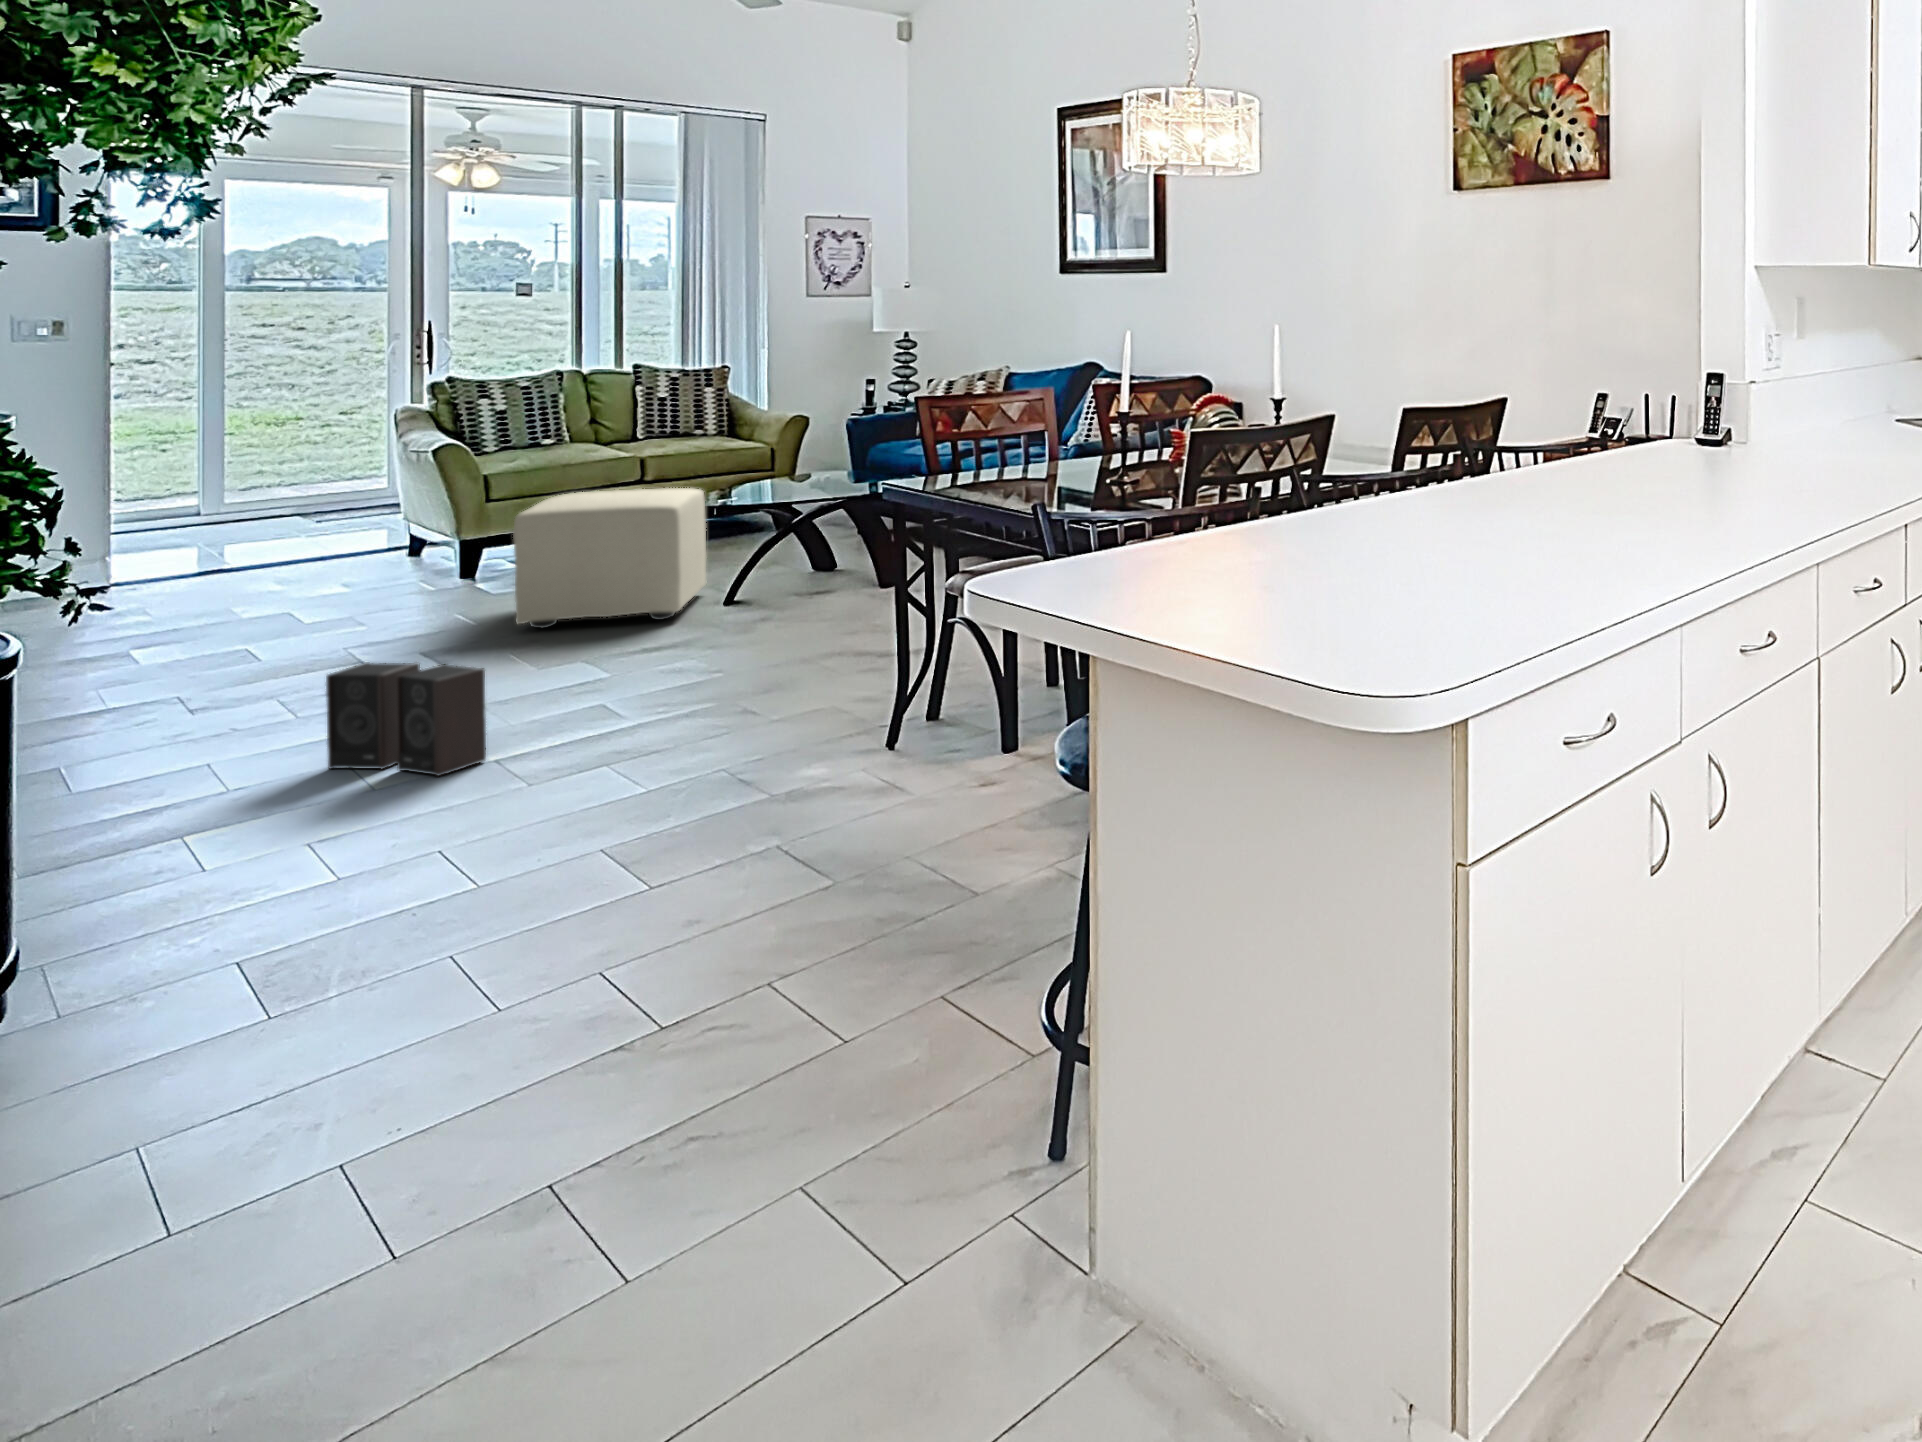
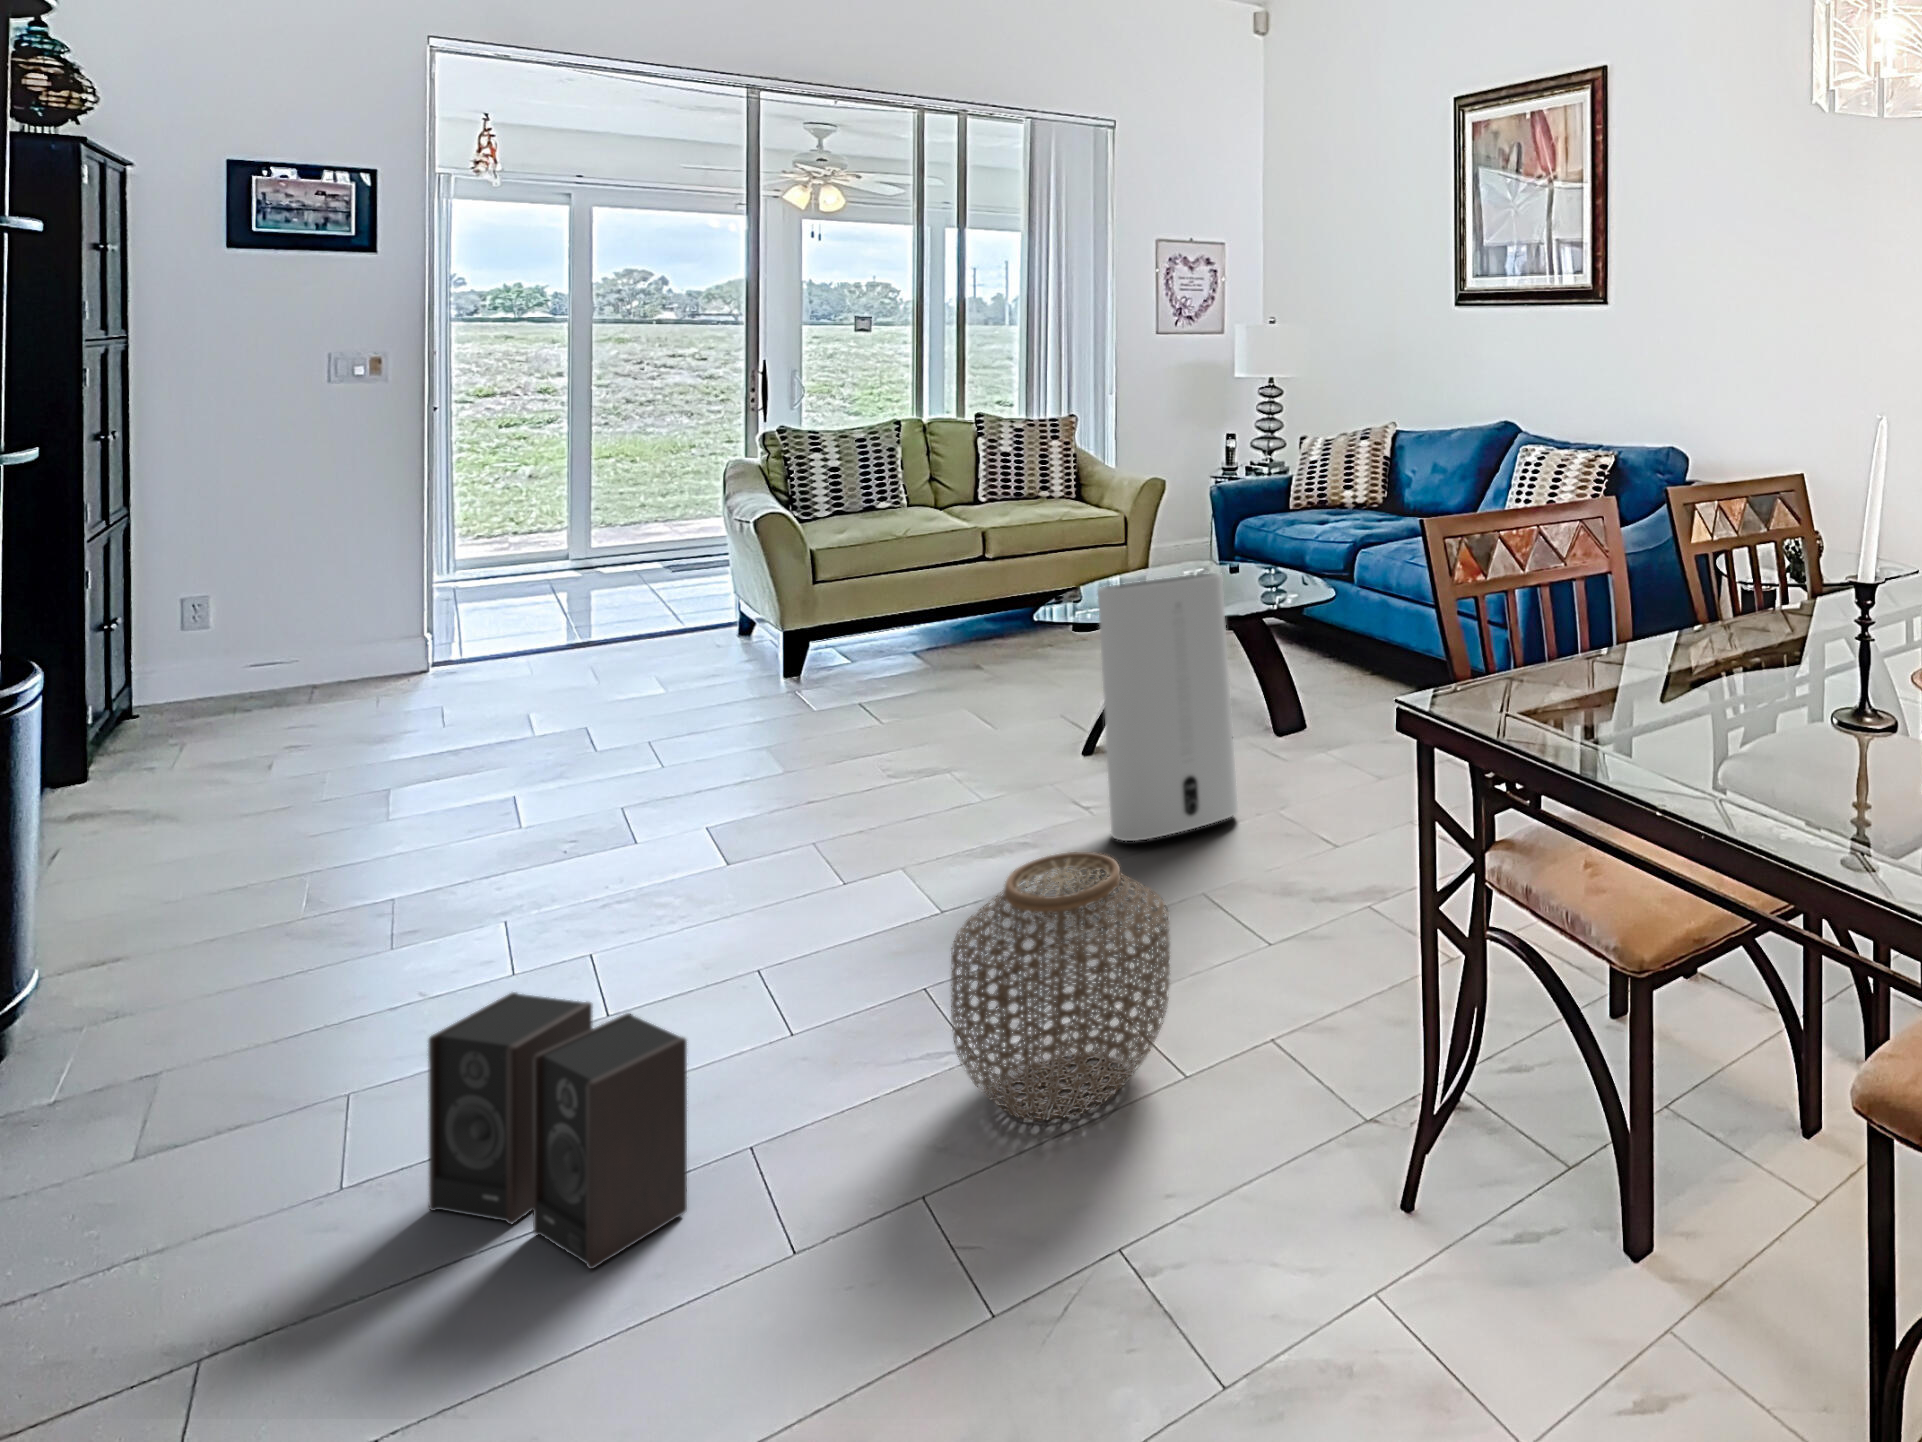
air purifier: none [735,460,840,636] -> present [1098,573,1238,841]
ottoman: present [513,488,707,628] -> none [811,594,1056,801]
woven basket: none [638,592,773,728] -> present [951,852,1170,1121]

